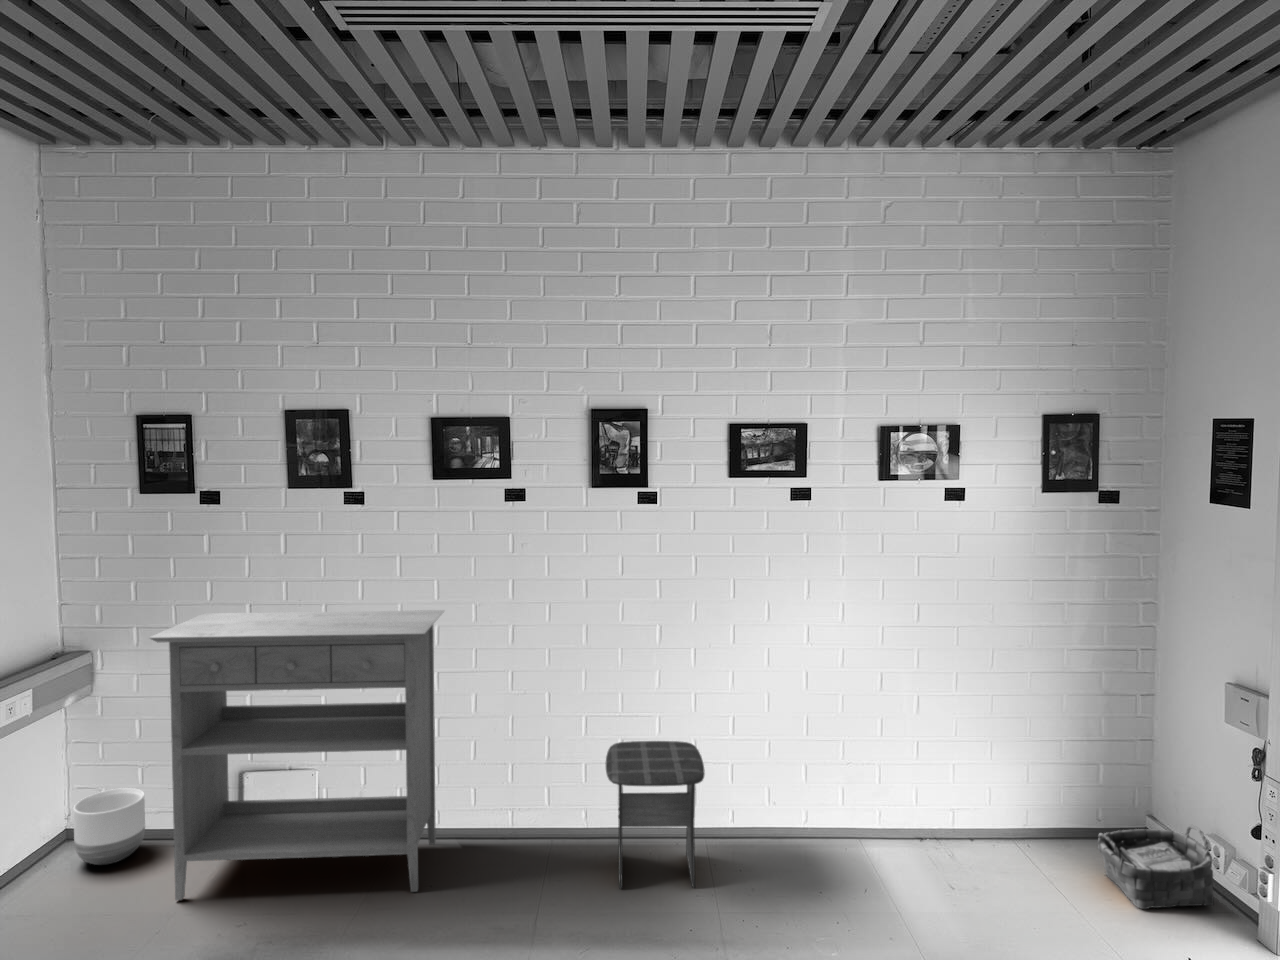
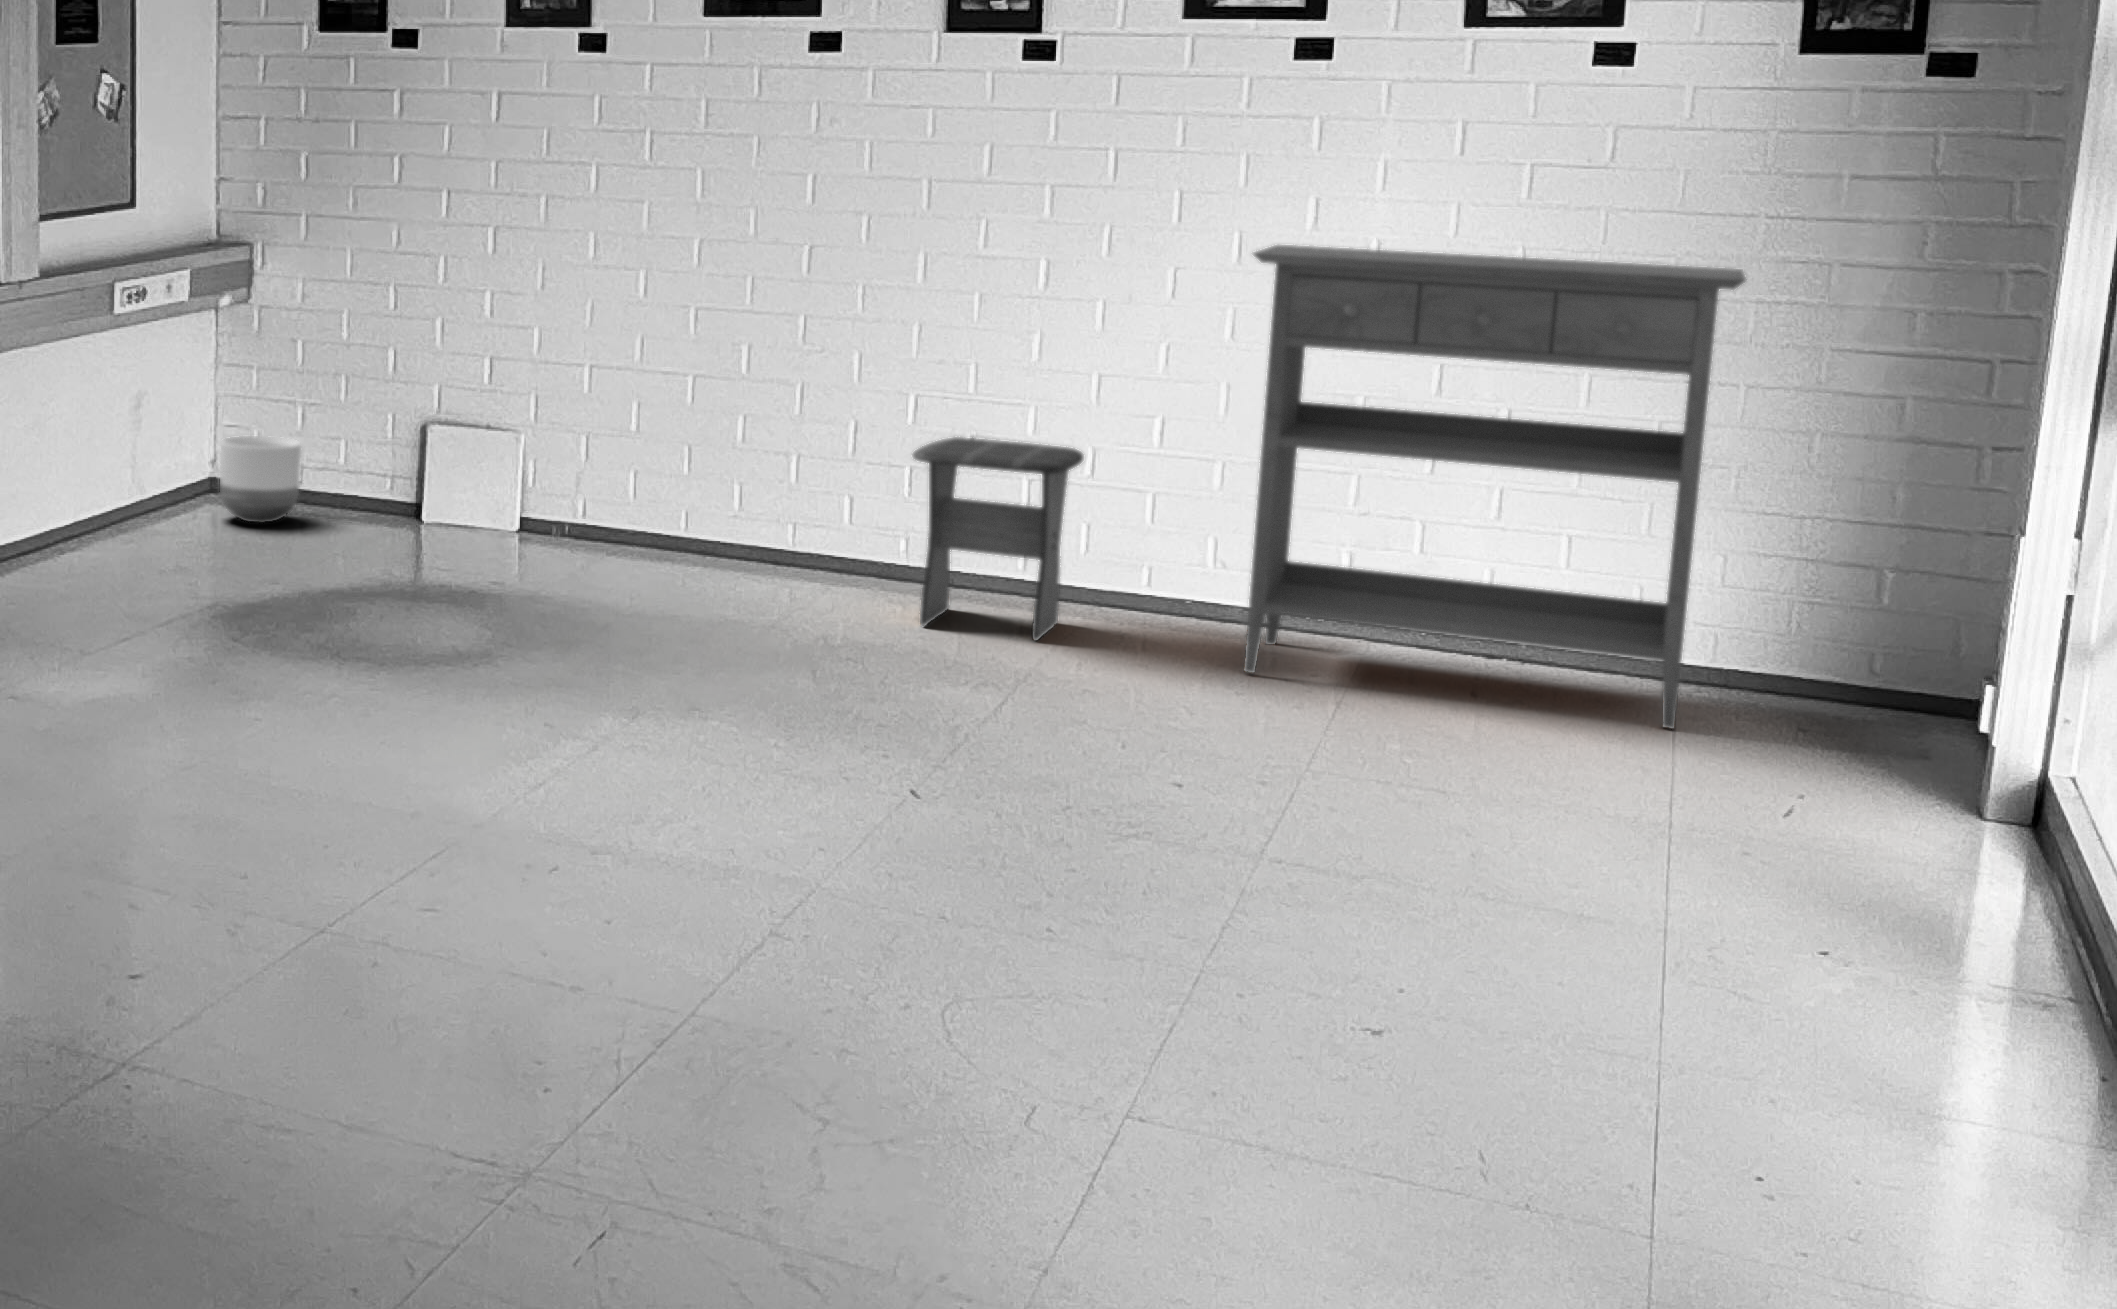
console table: present [149,610,444,900] -> present [1244,245,1747,728]
woven basket: present [1098,825,1214,909] -> none [1774,644,1979,772]

